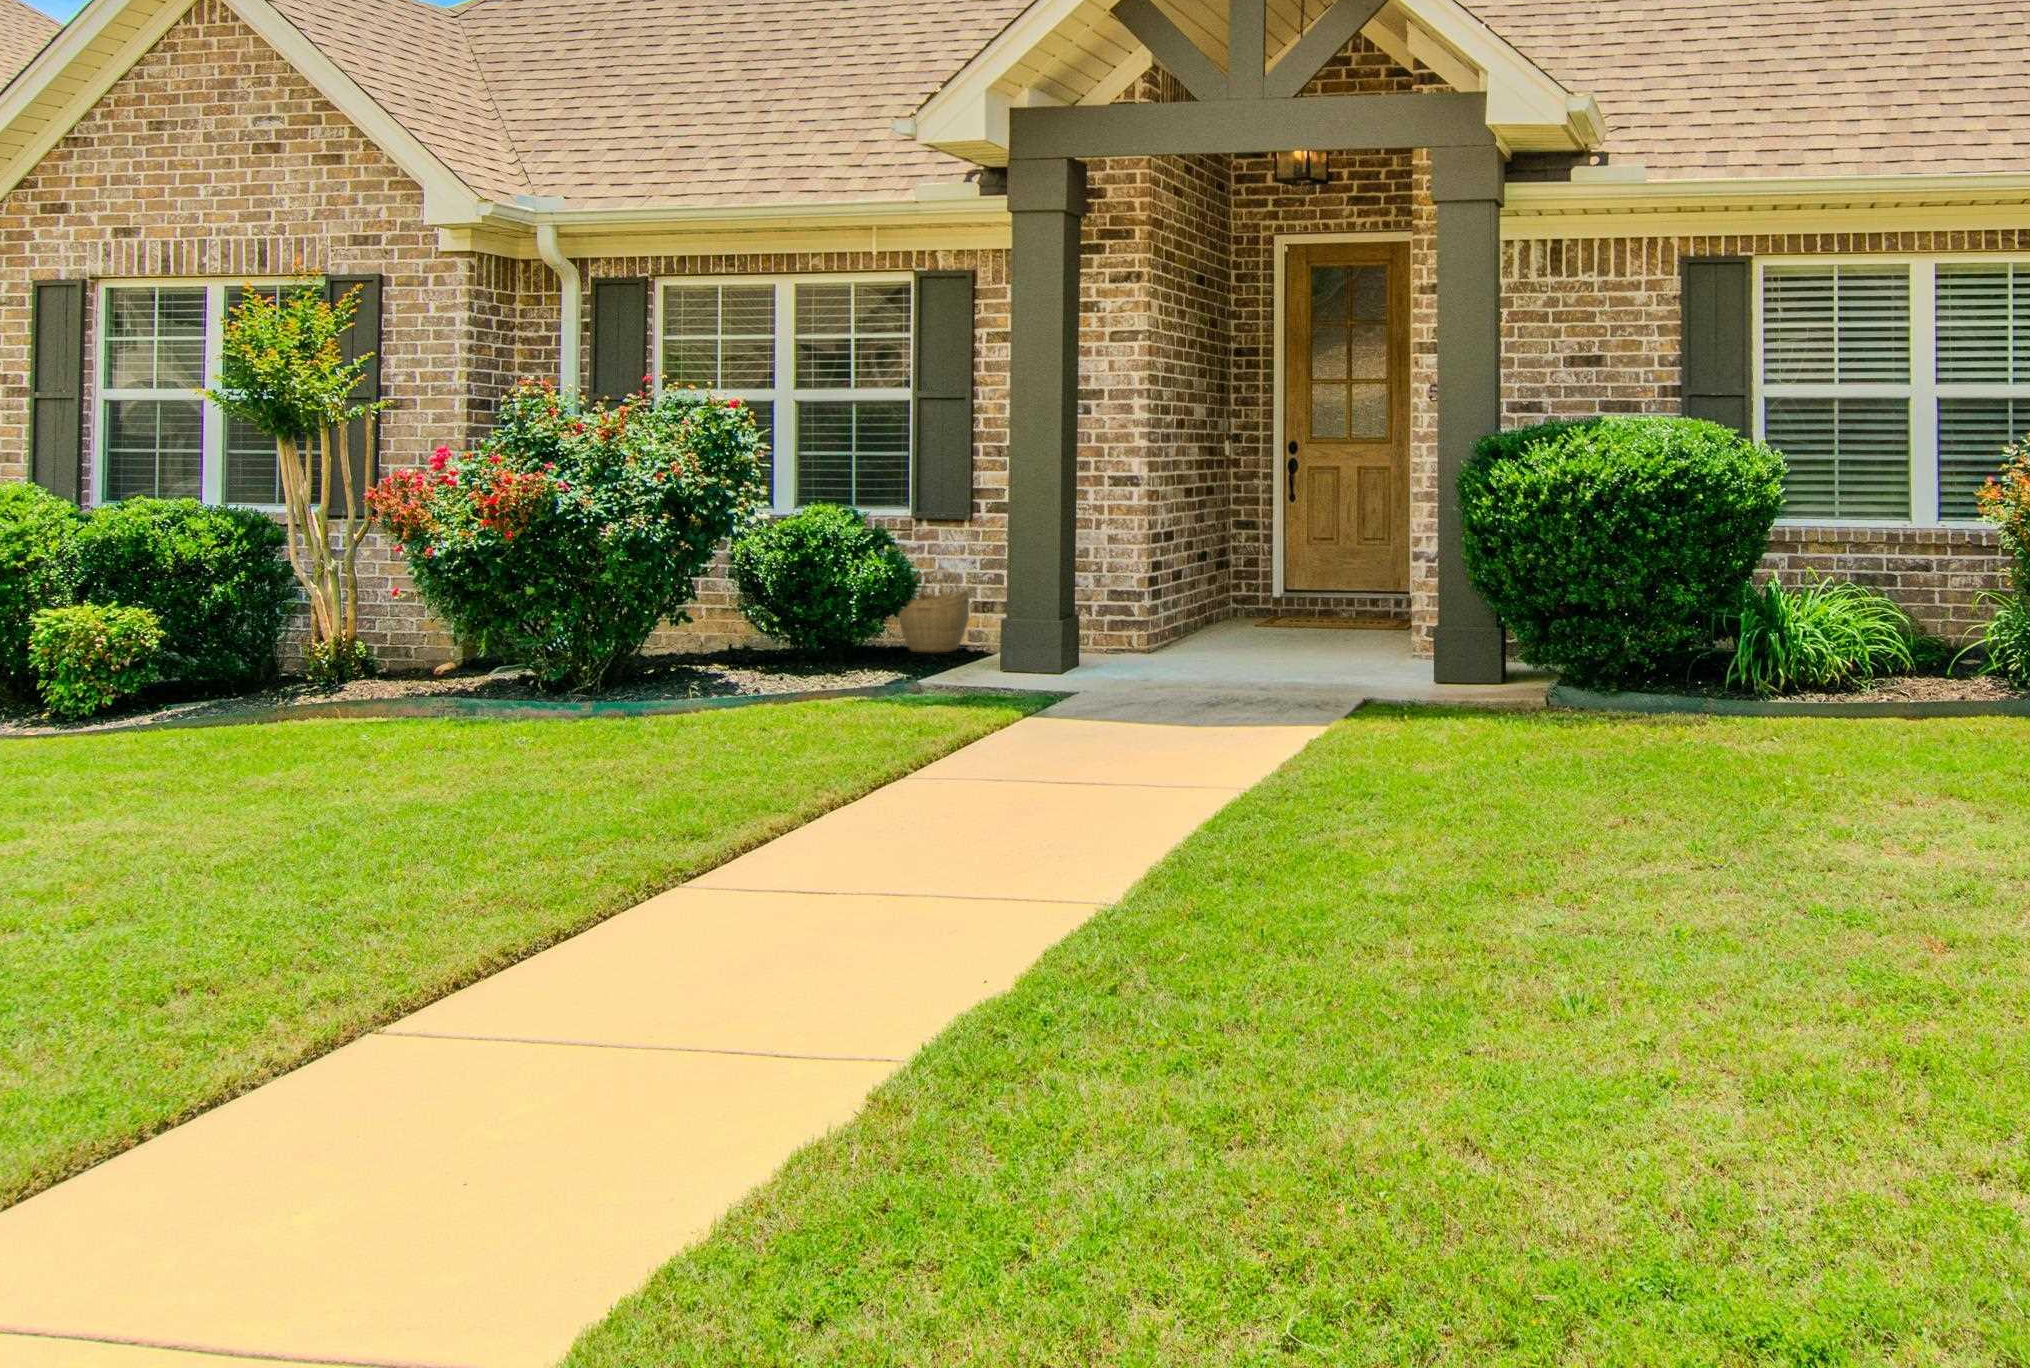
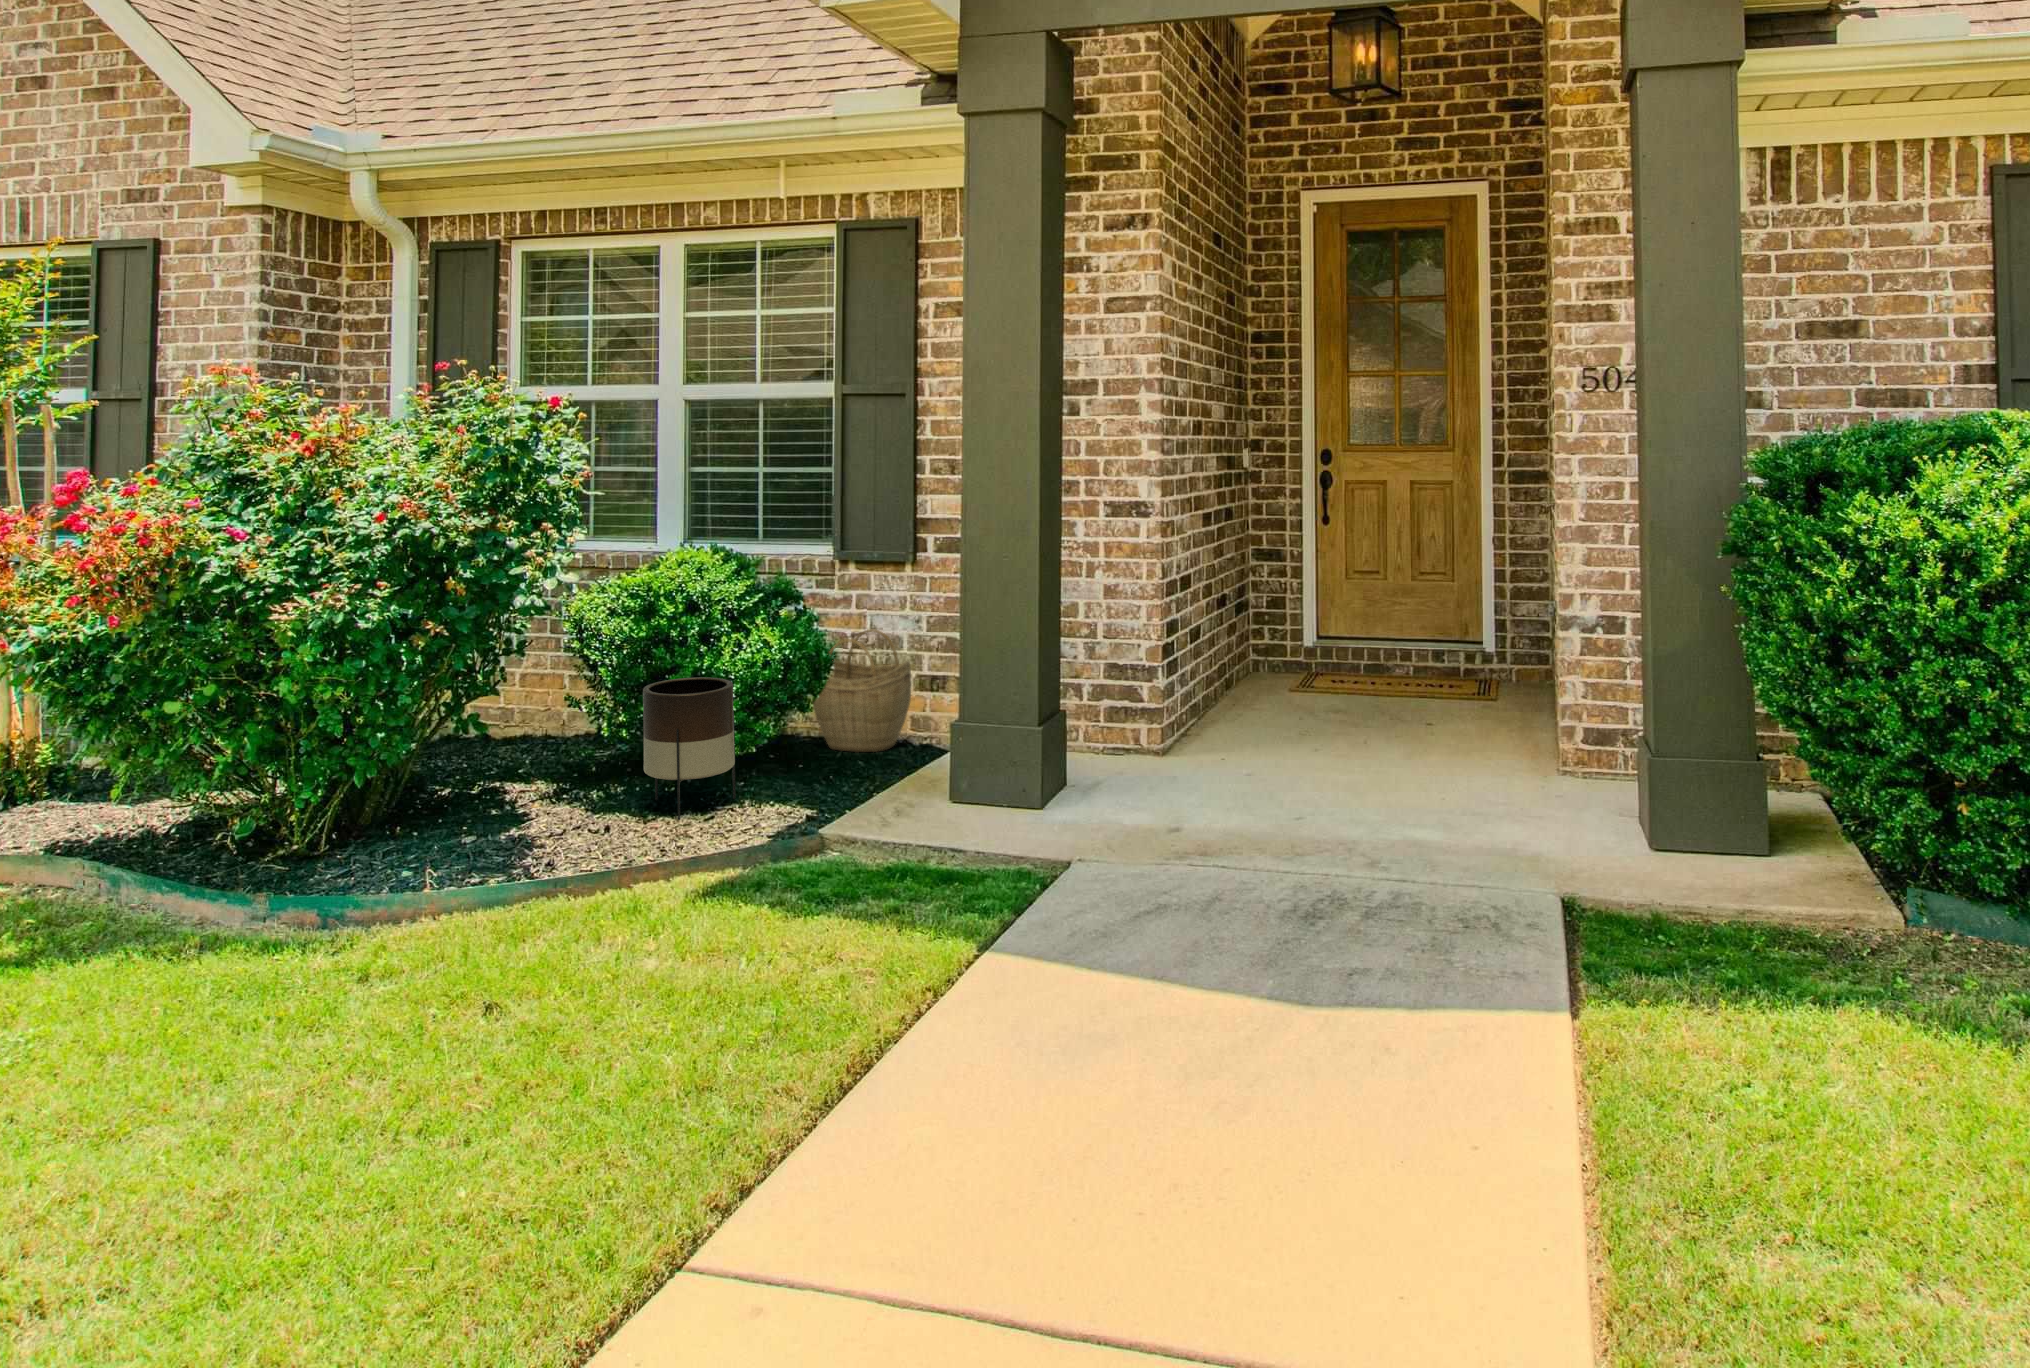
planter: none [798,590,857,676] -> present [643,677,736,819]

